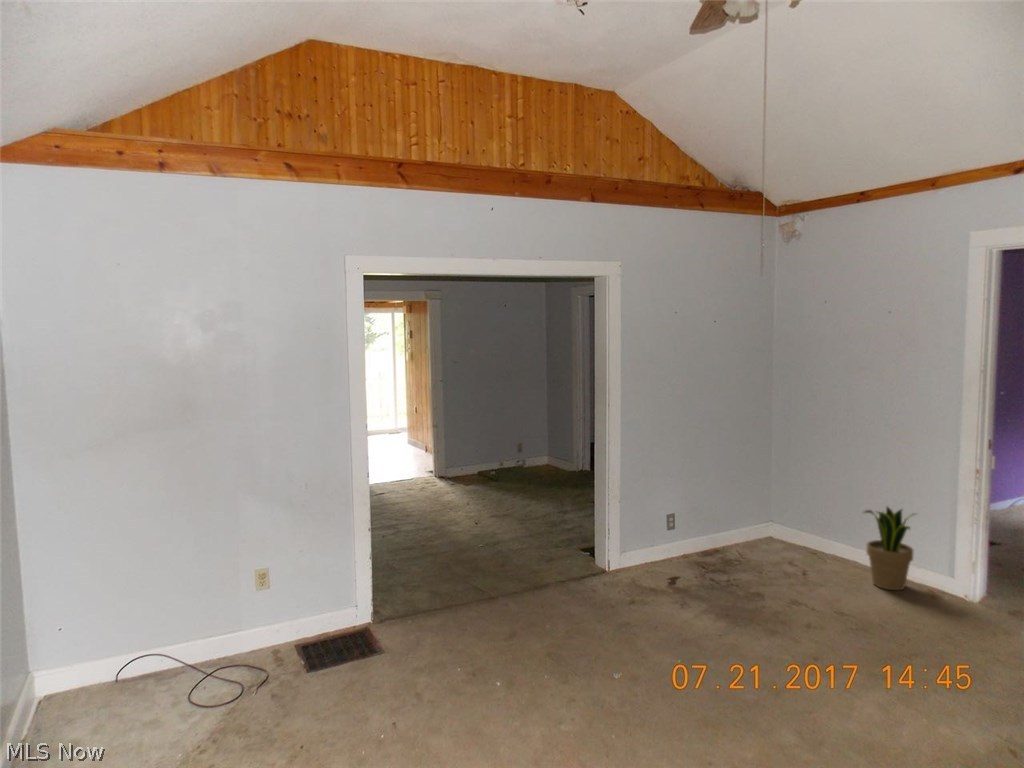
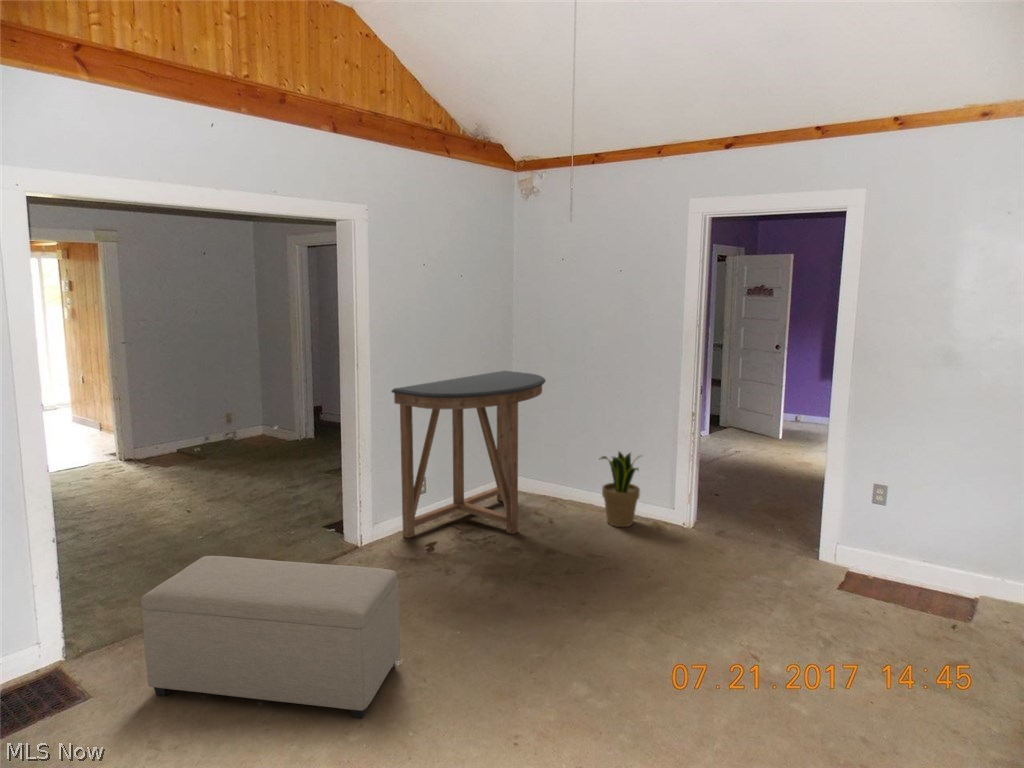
console table: none [641,415,803,580] -> present [392,371,545,538]
ottoman: none [419,557,621,718] -> present [141,556,400,719]

